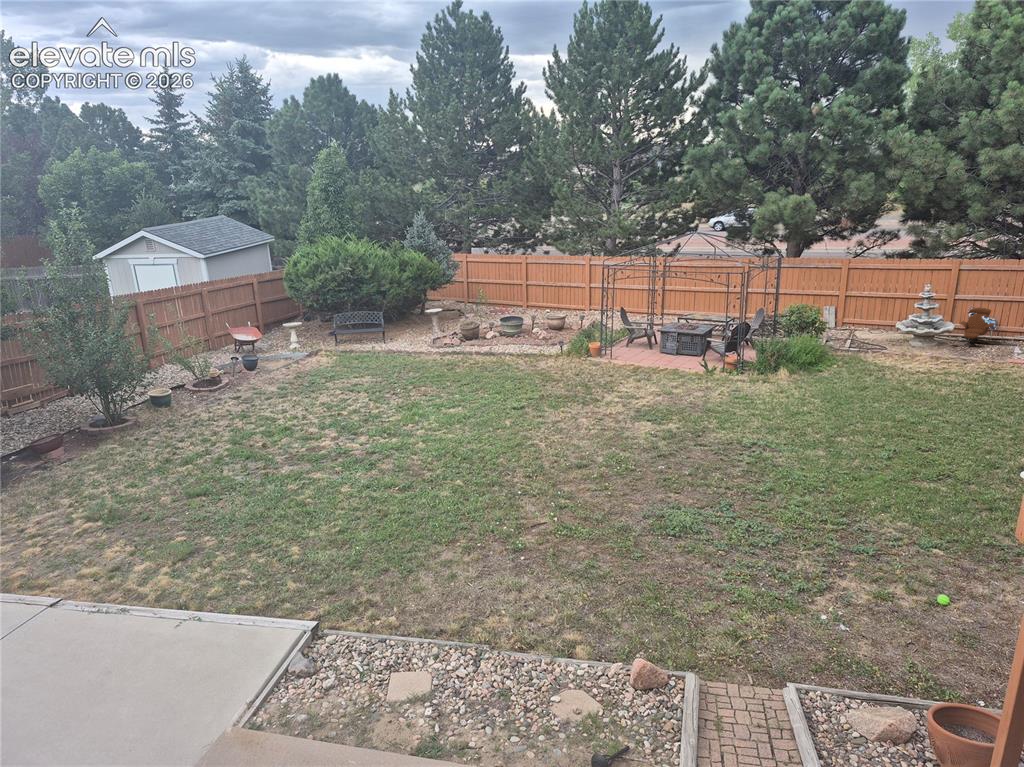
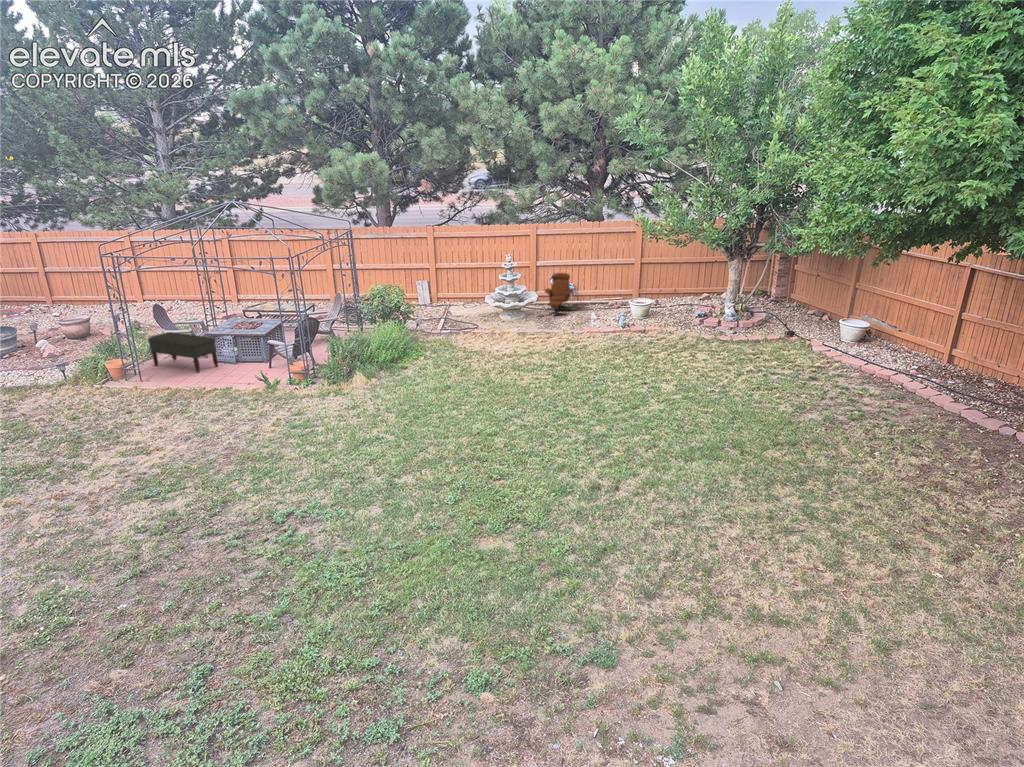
bench: none [619,326,668,356] -> present [148,332,218,373]

